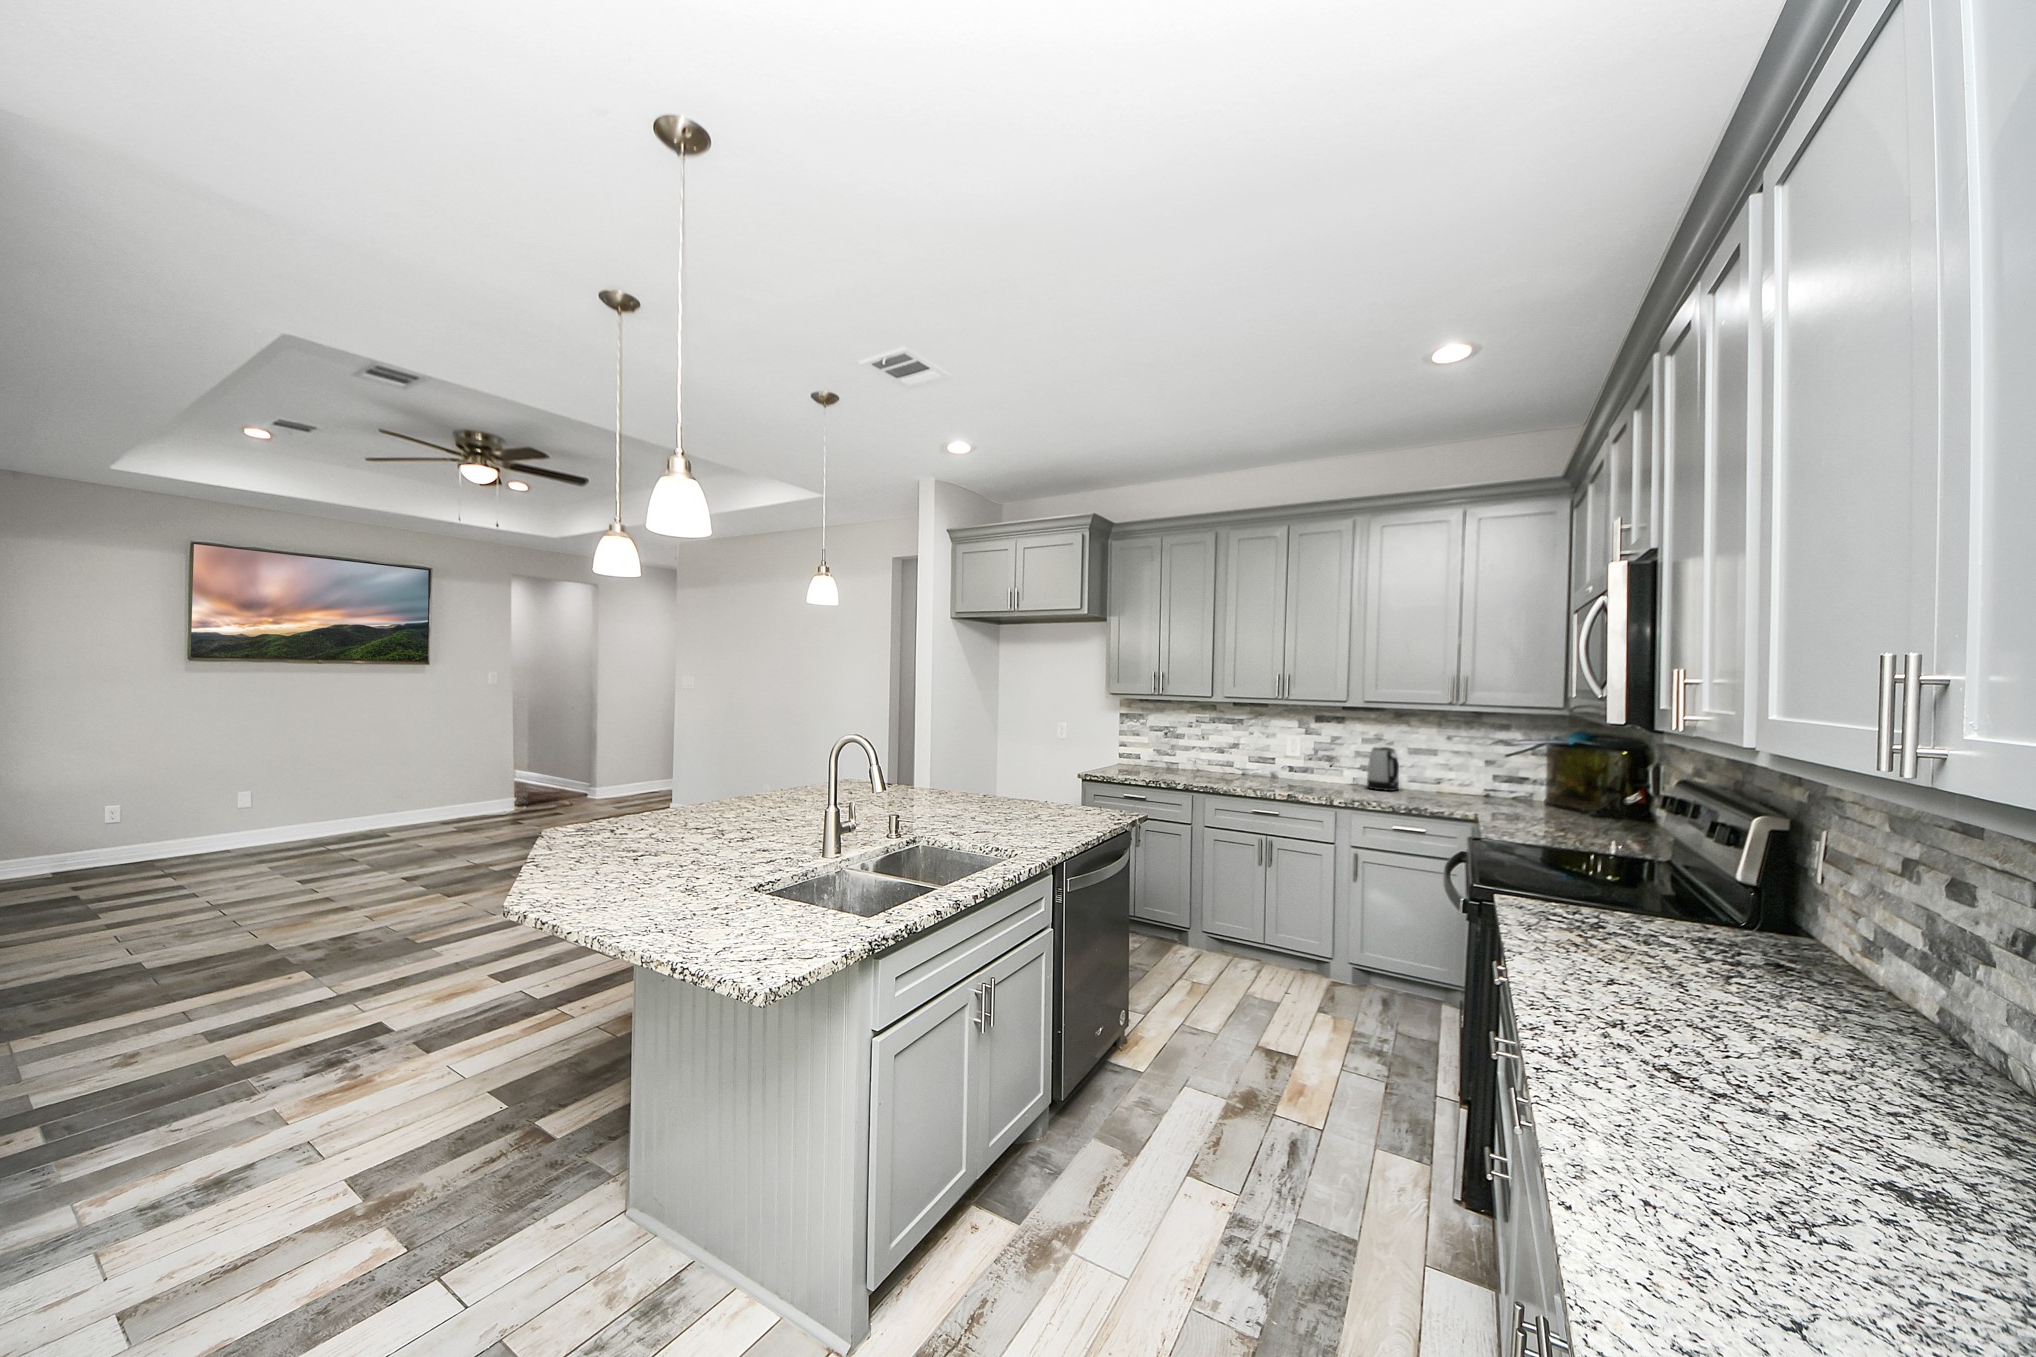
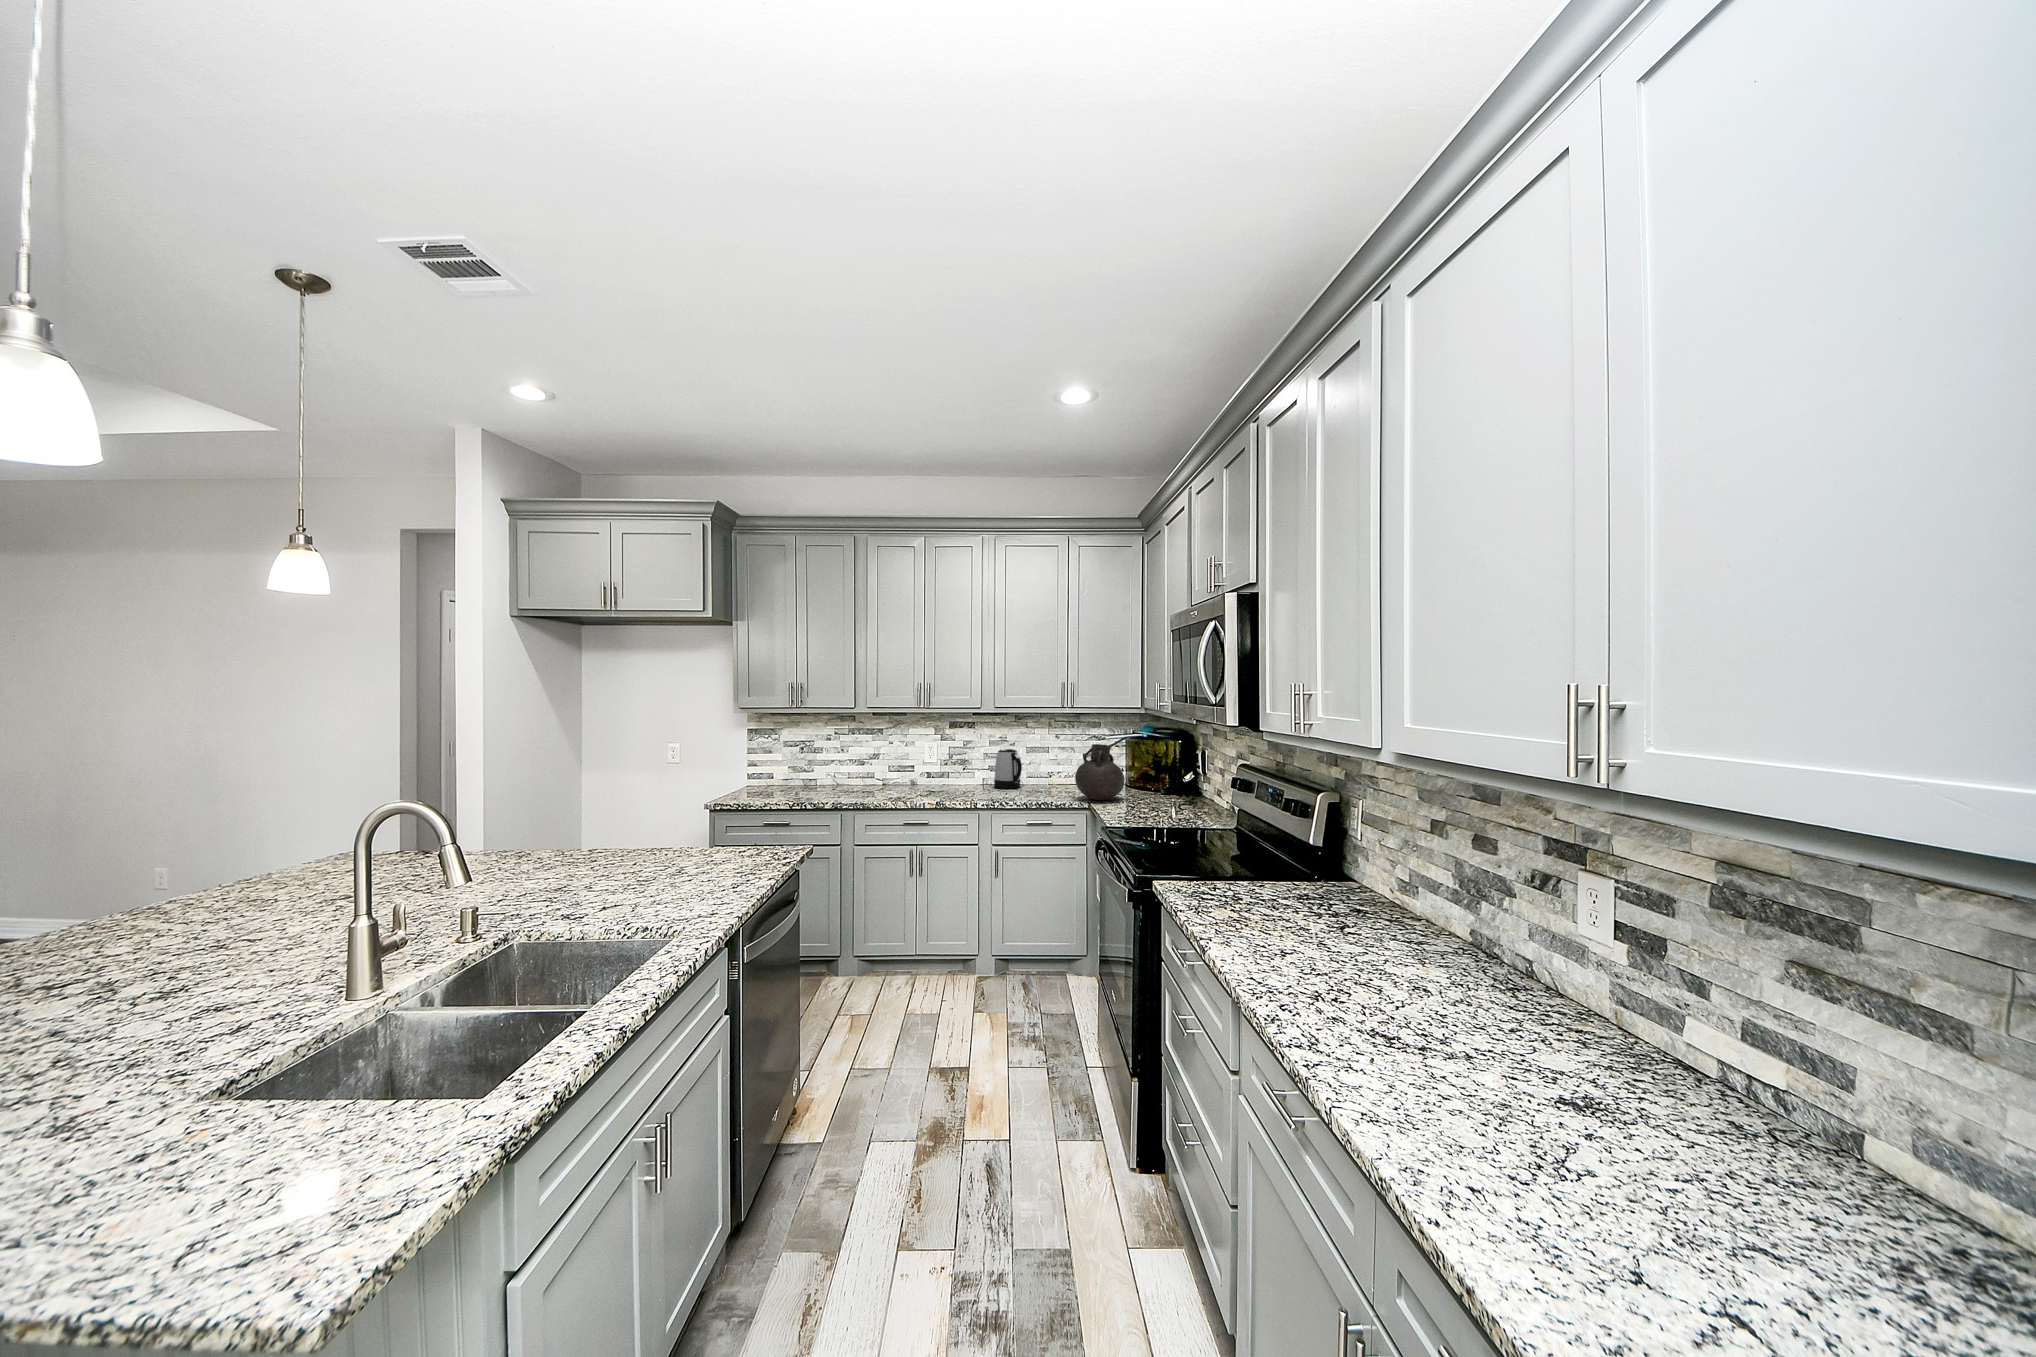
vase: none [1460,746,1529,812] -> present [1075,744,1125,800]

